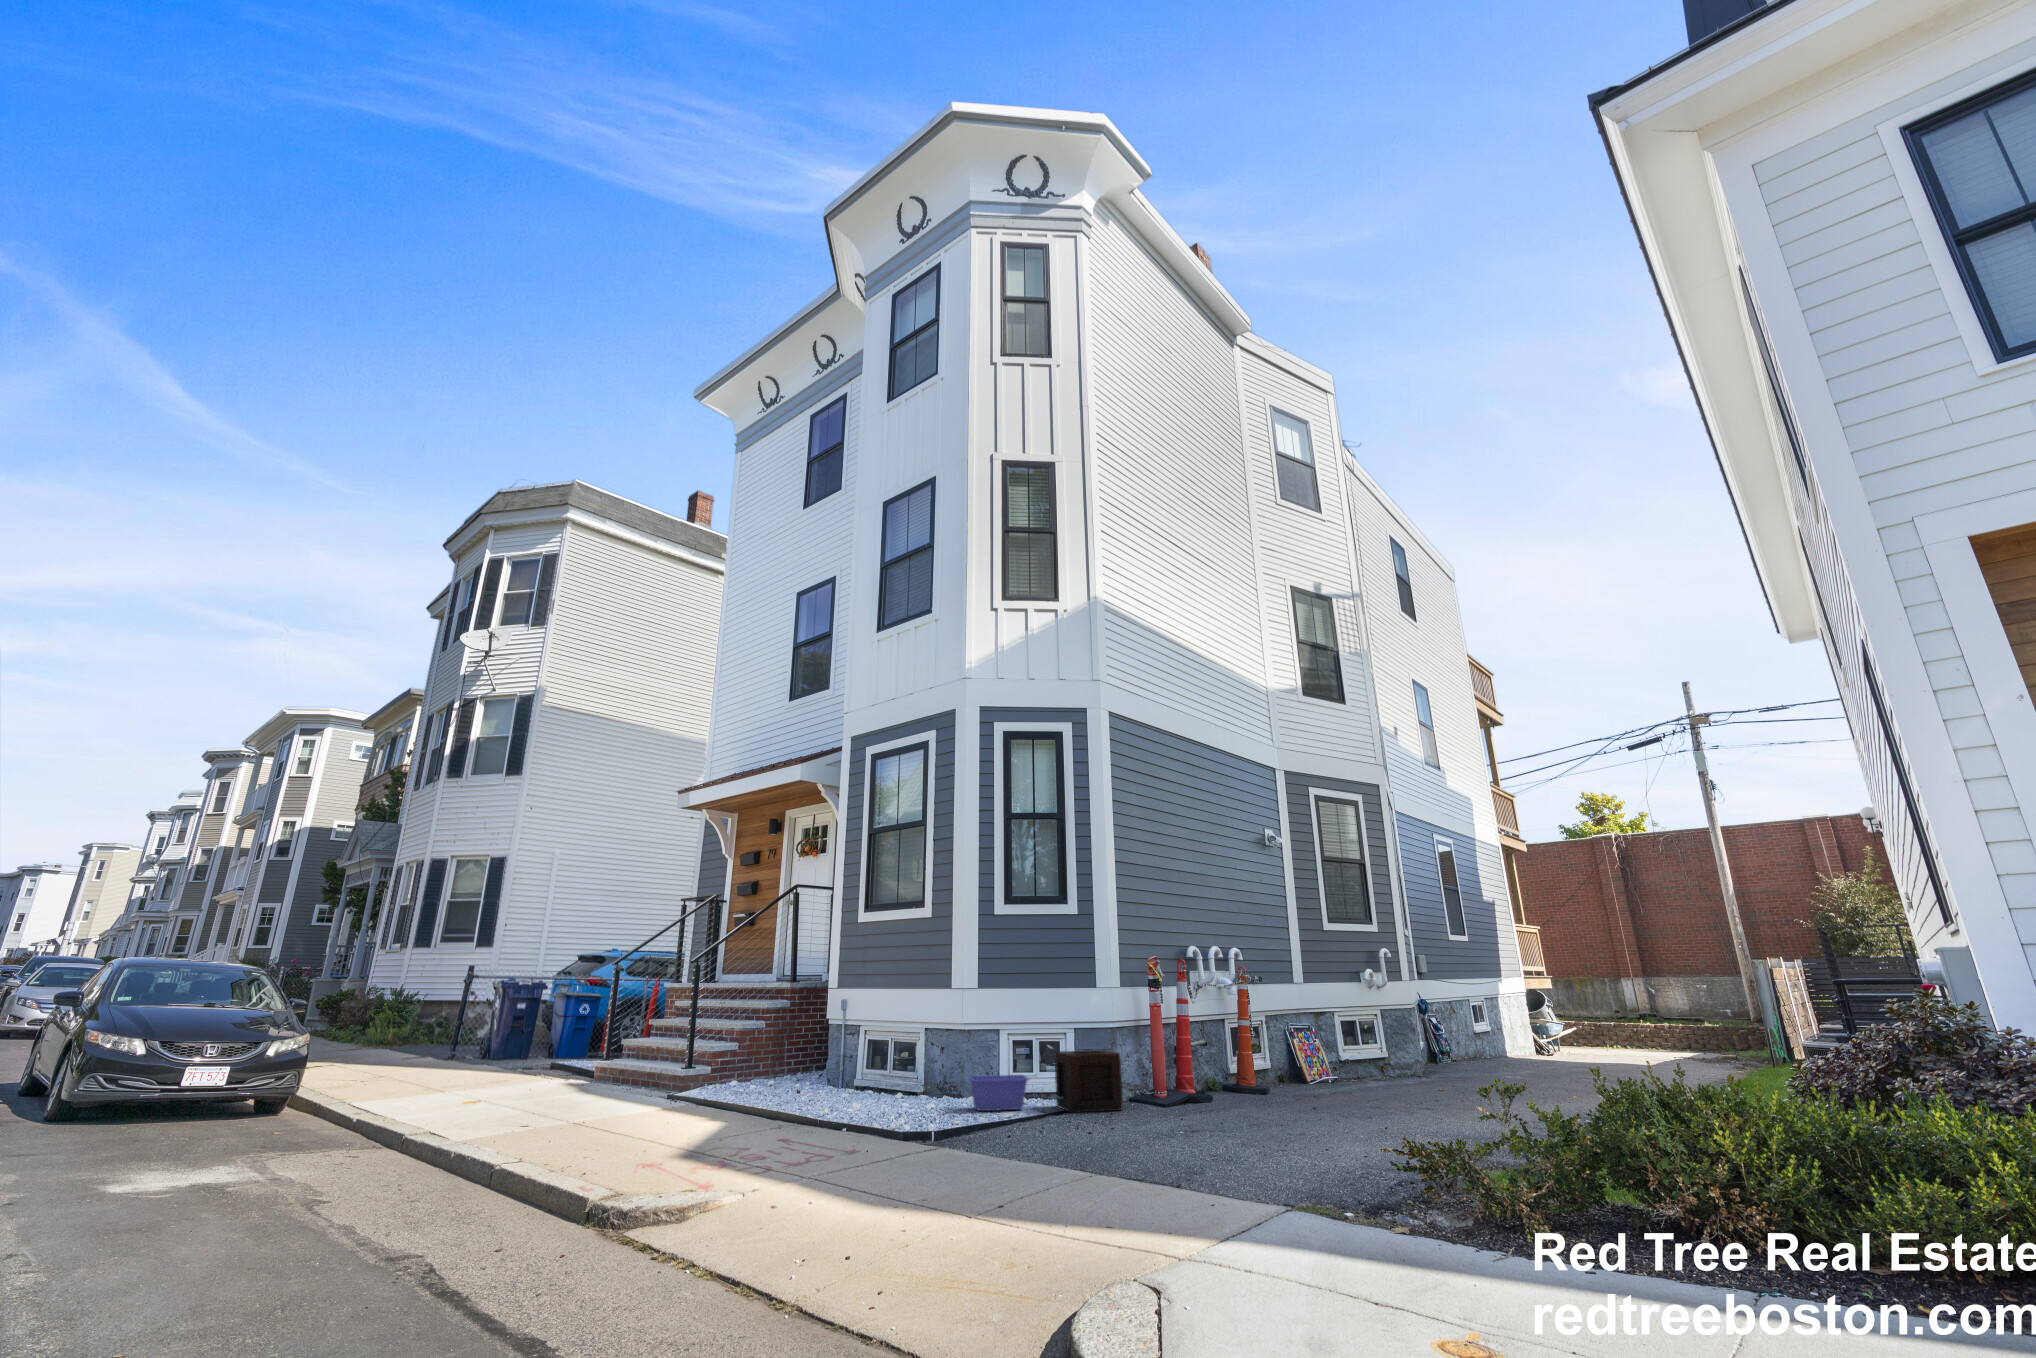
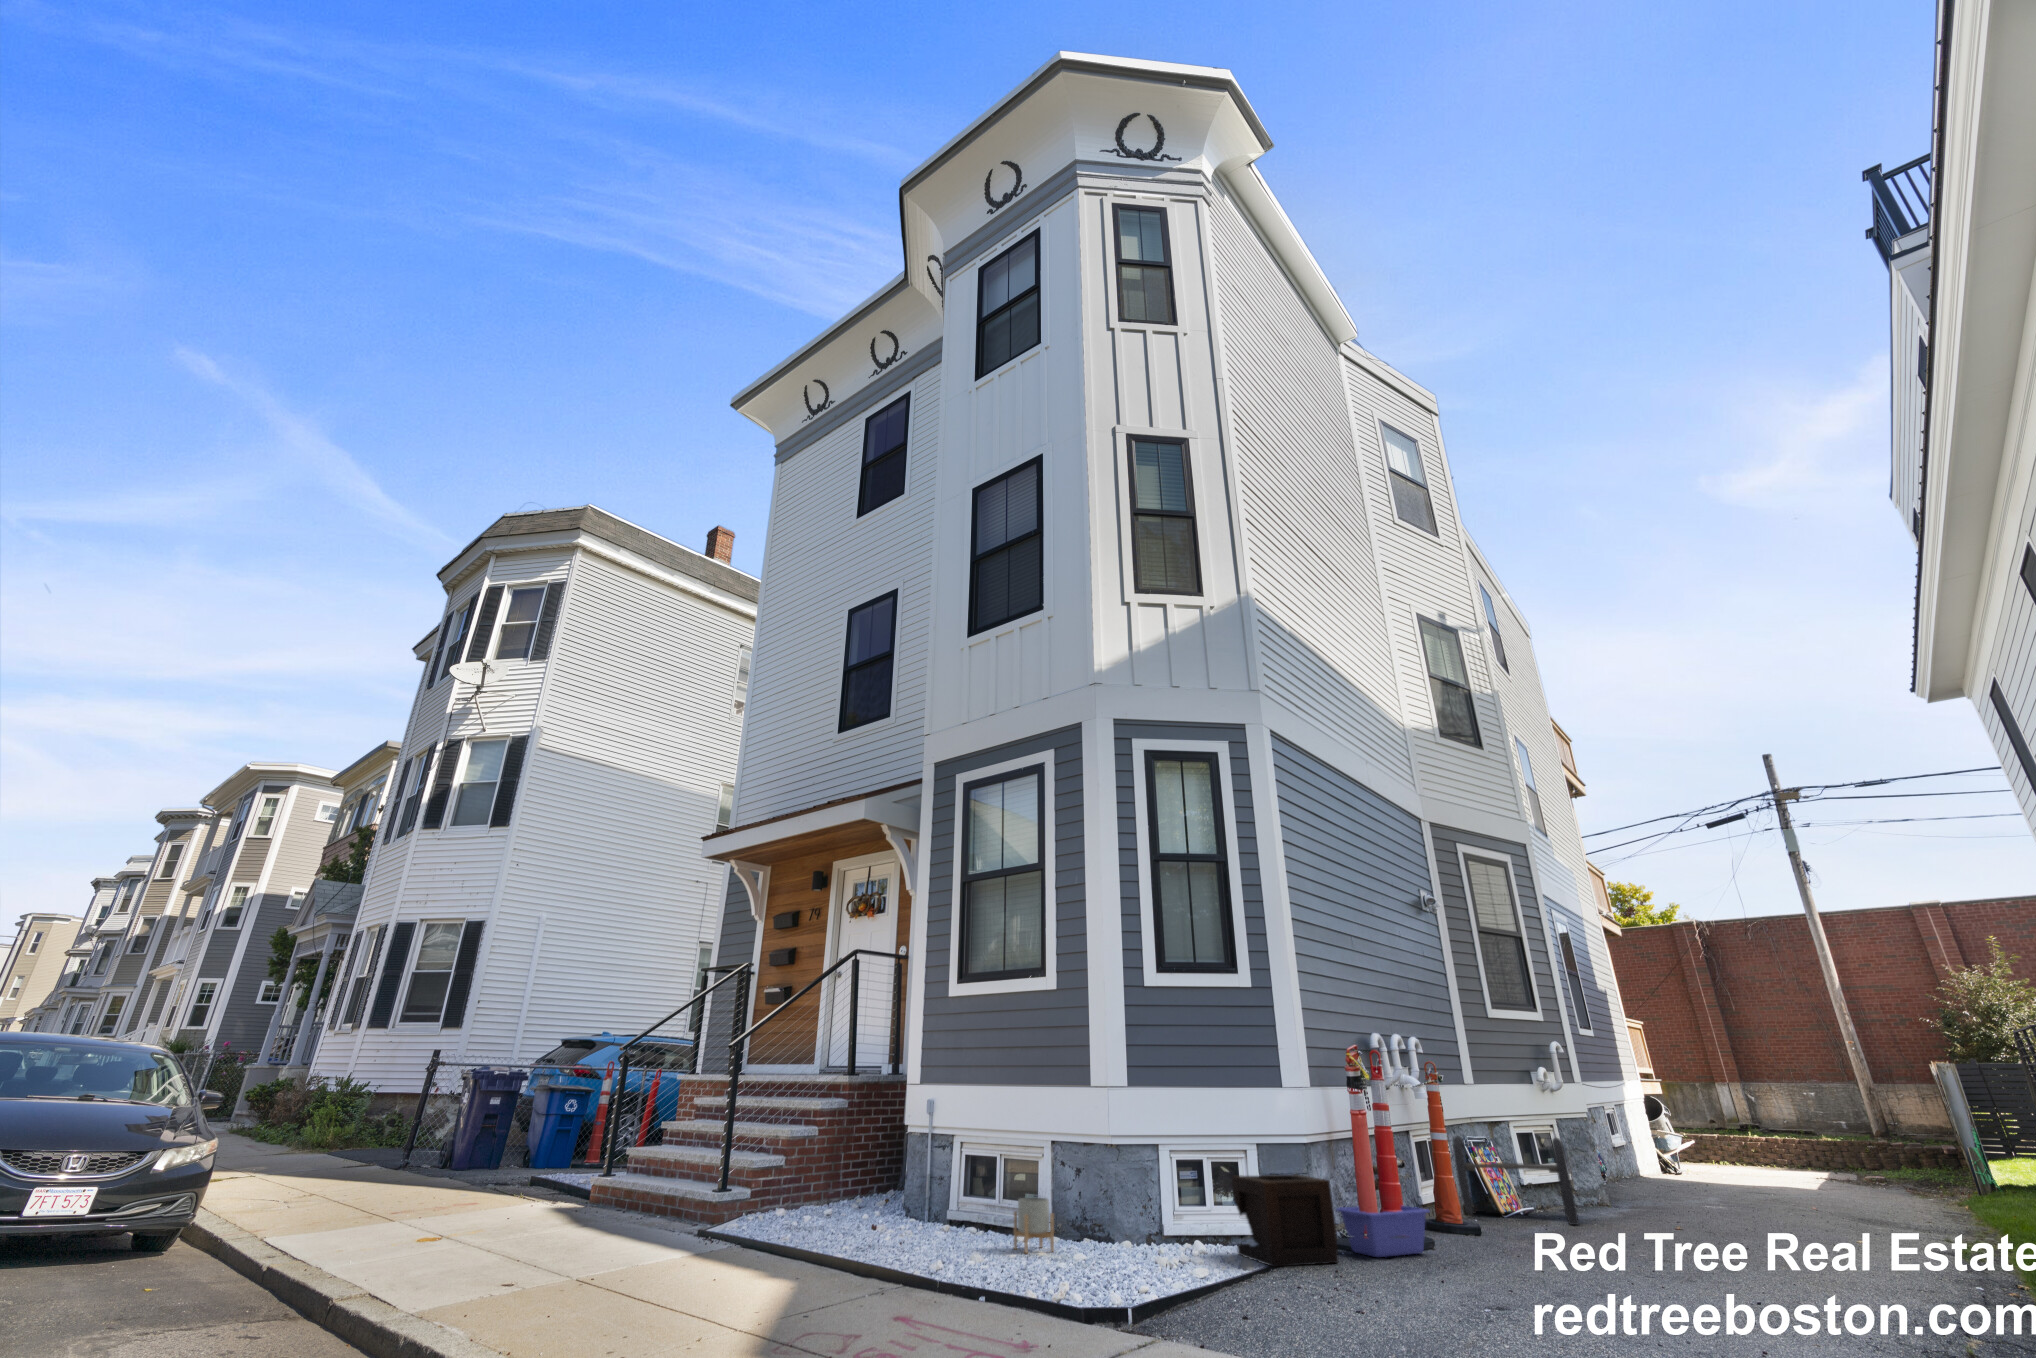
bench: none [1261,1022,1353,1087] -> present [1453,1136,1579,1225]
planter: none [895,1069,923,1108] -> present [1014,1198,1054,1254]
storage bin: present [968,1075,1029,1111] -> present [1336,1206,1430,1257]

